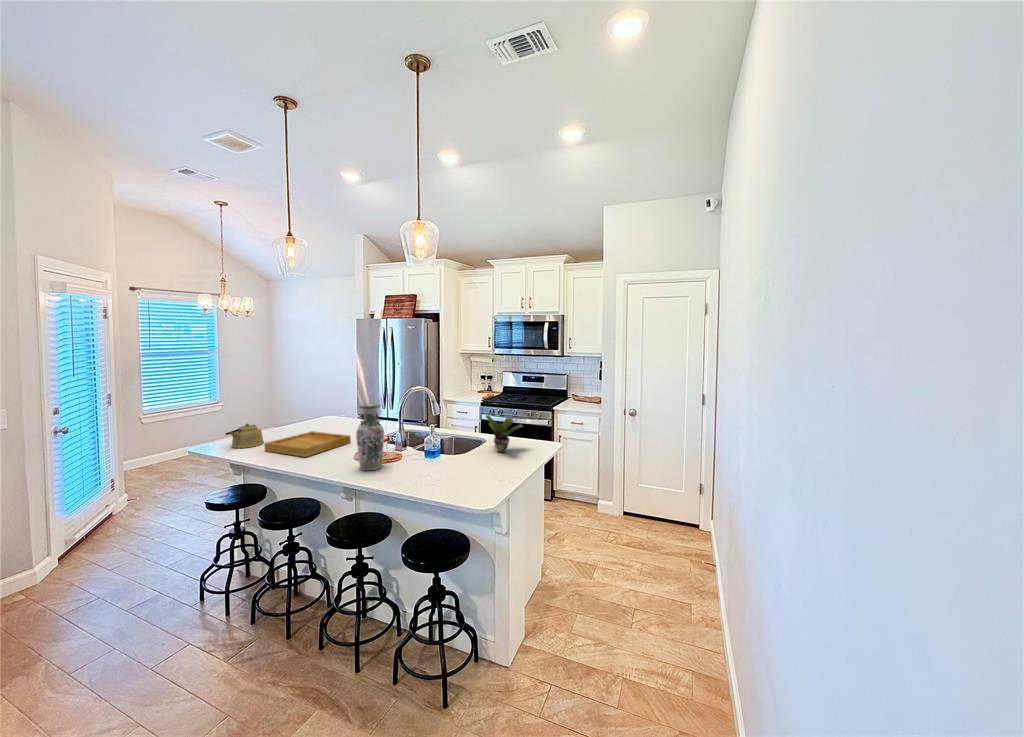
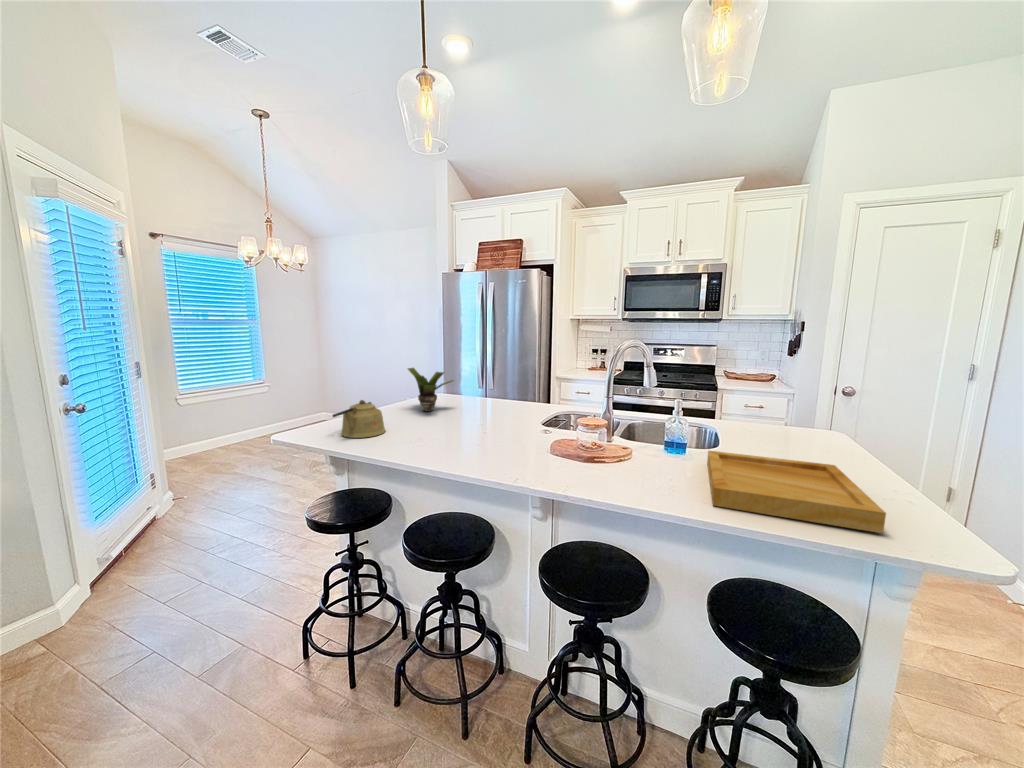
vase: present [356,403,384,470] -> none [596,364,644,483]
potted plant: present [485,415,523,452] -> present [408,368,454,411]
tray: present [264,431,351,457] -> present [707,451,886,533]

